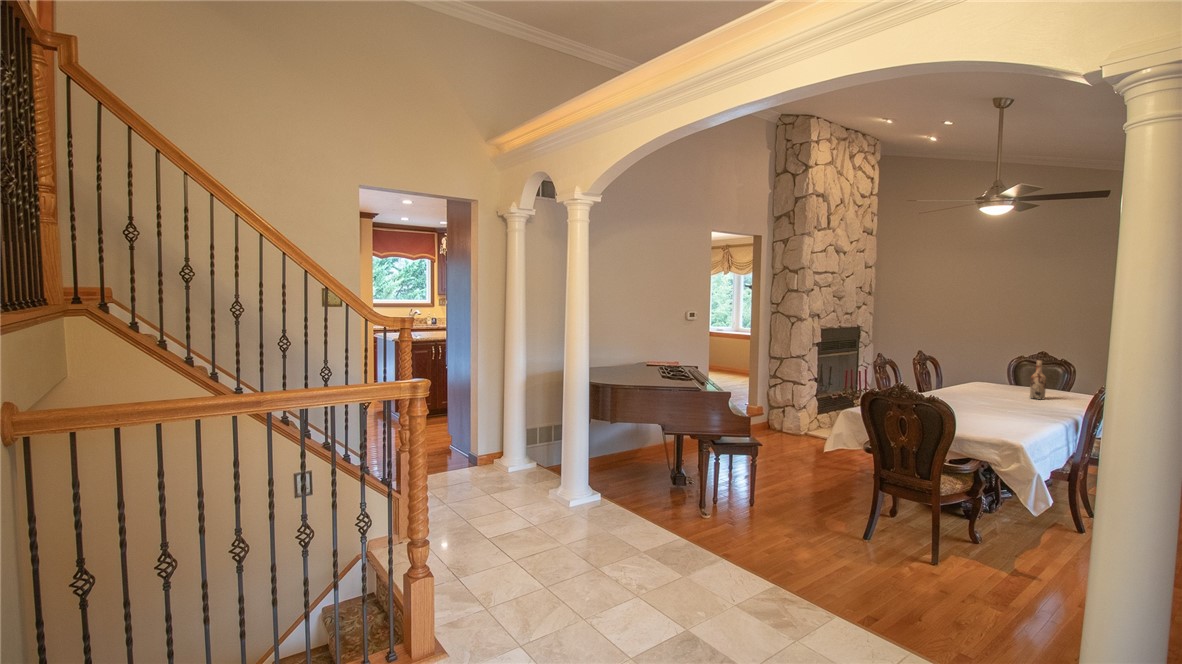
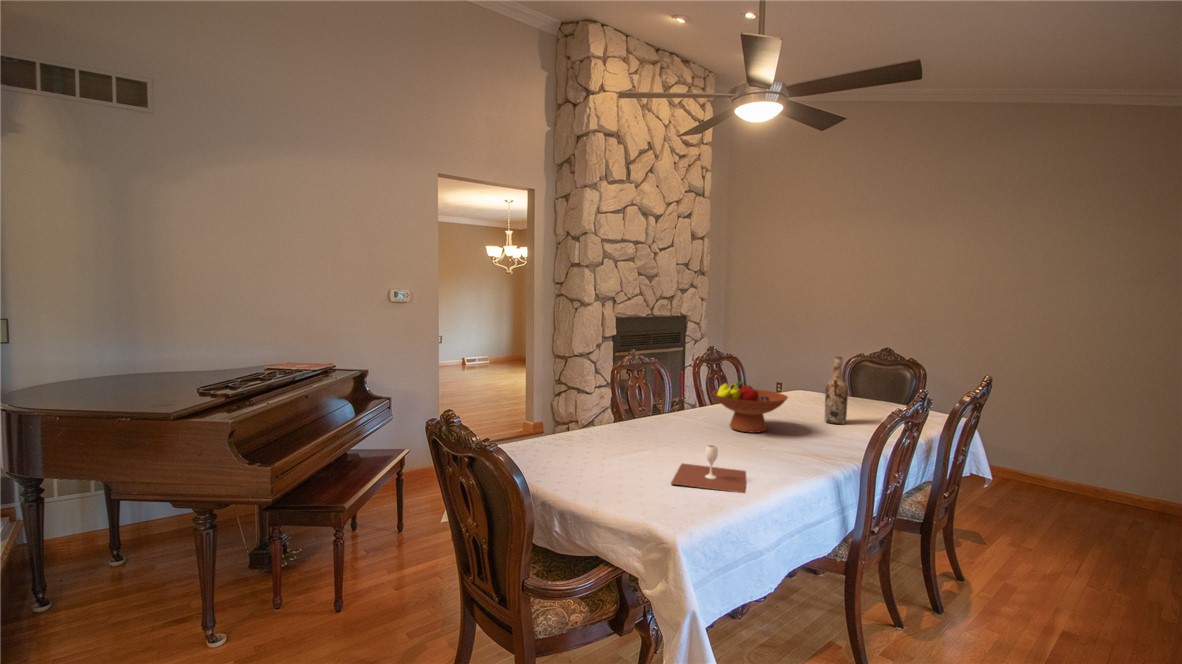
fruit bowl: none [966,374,1018,404] -> present [712,381,788,433]
wine glass: none [984,406,1037,427] -> present [671,445,747,493]

